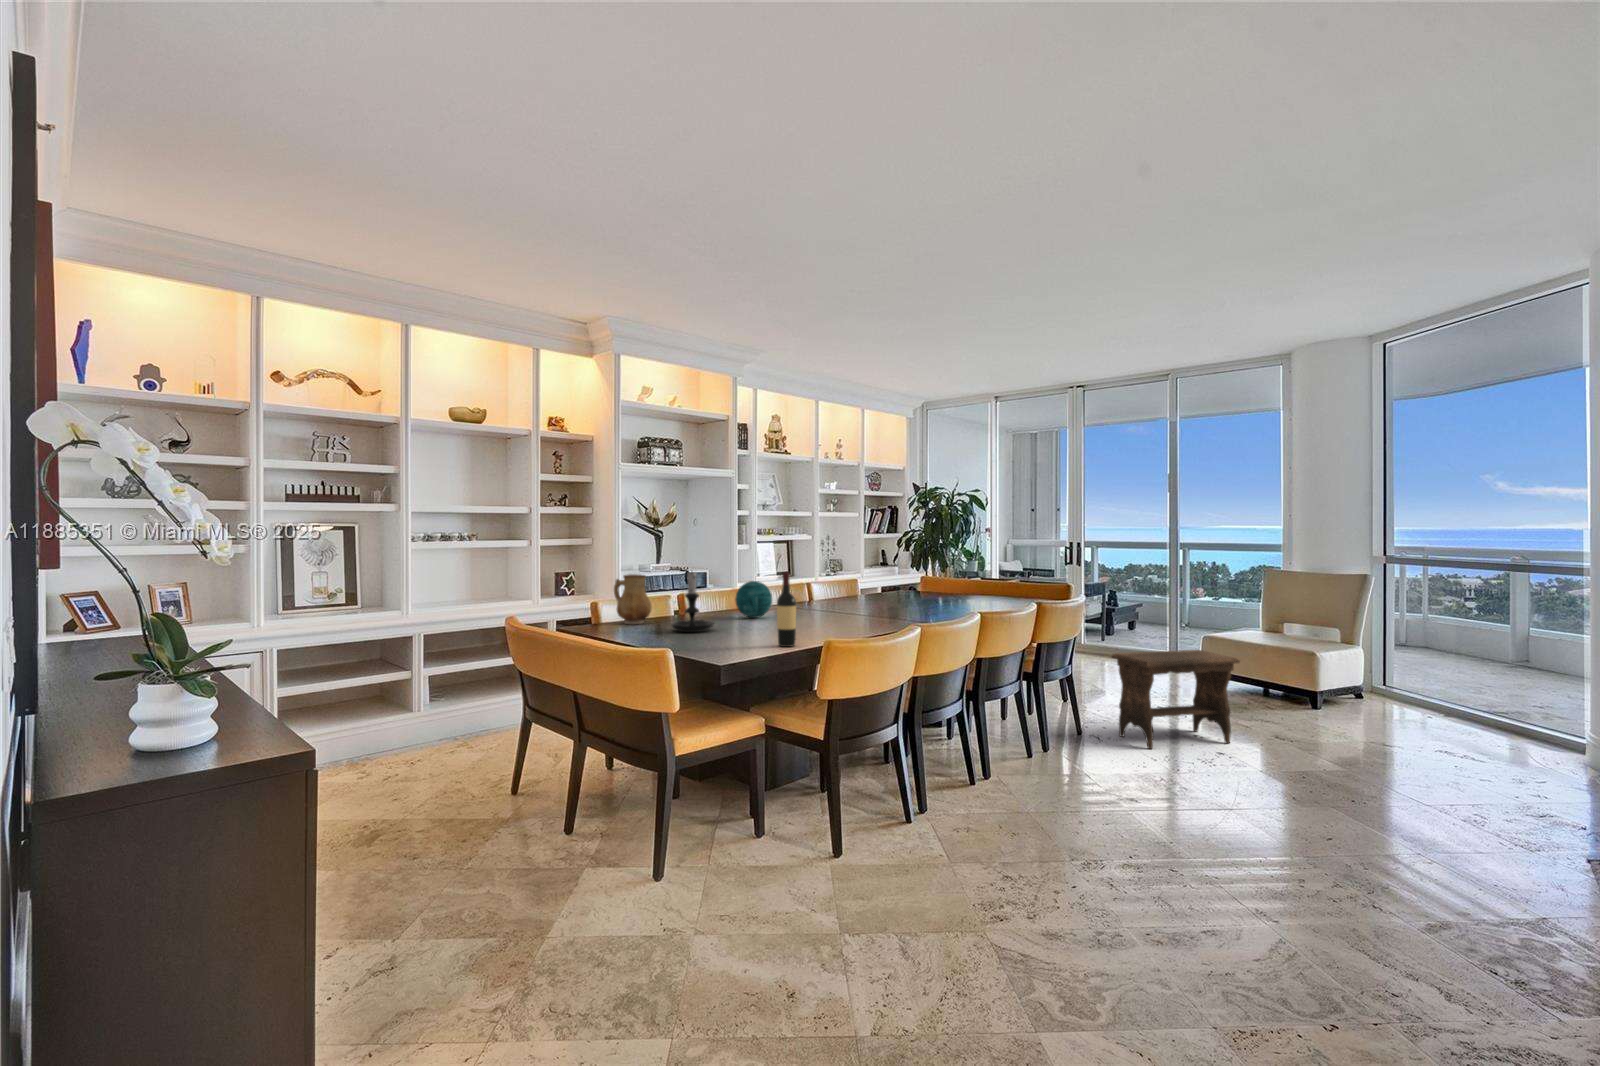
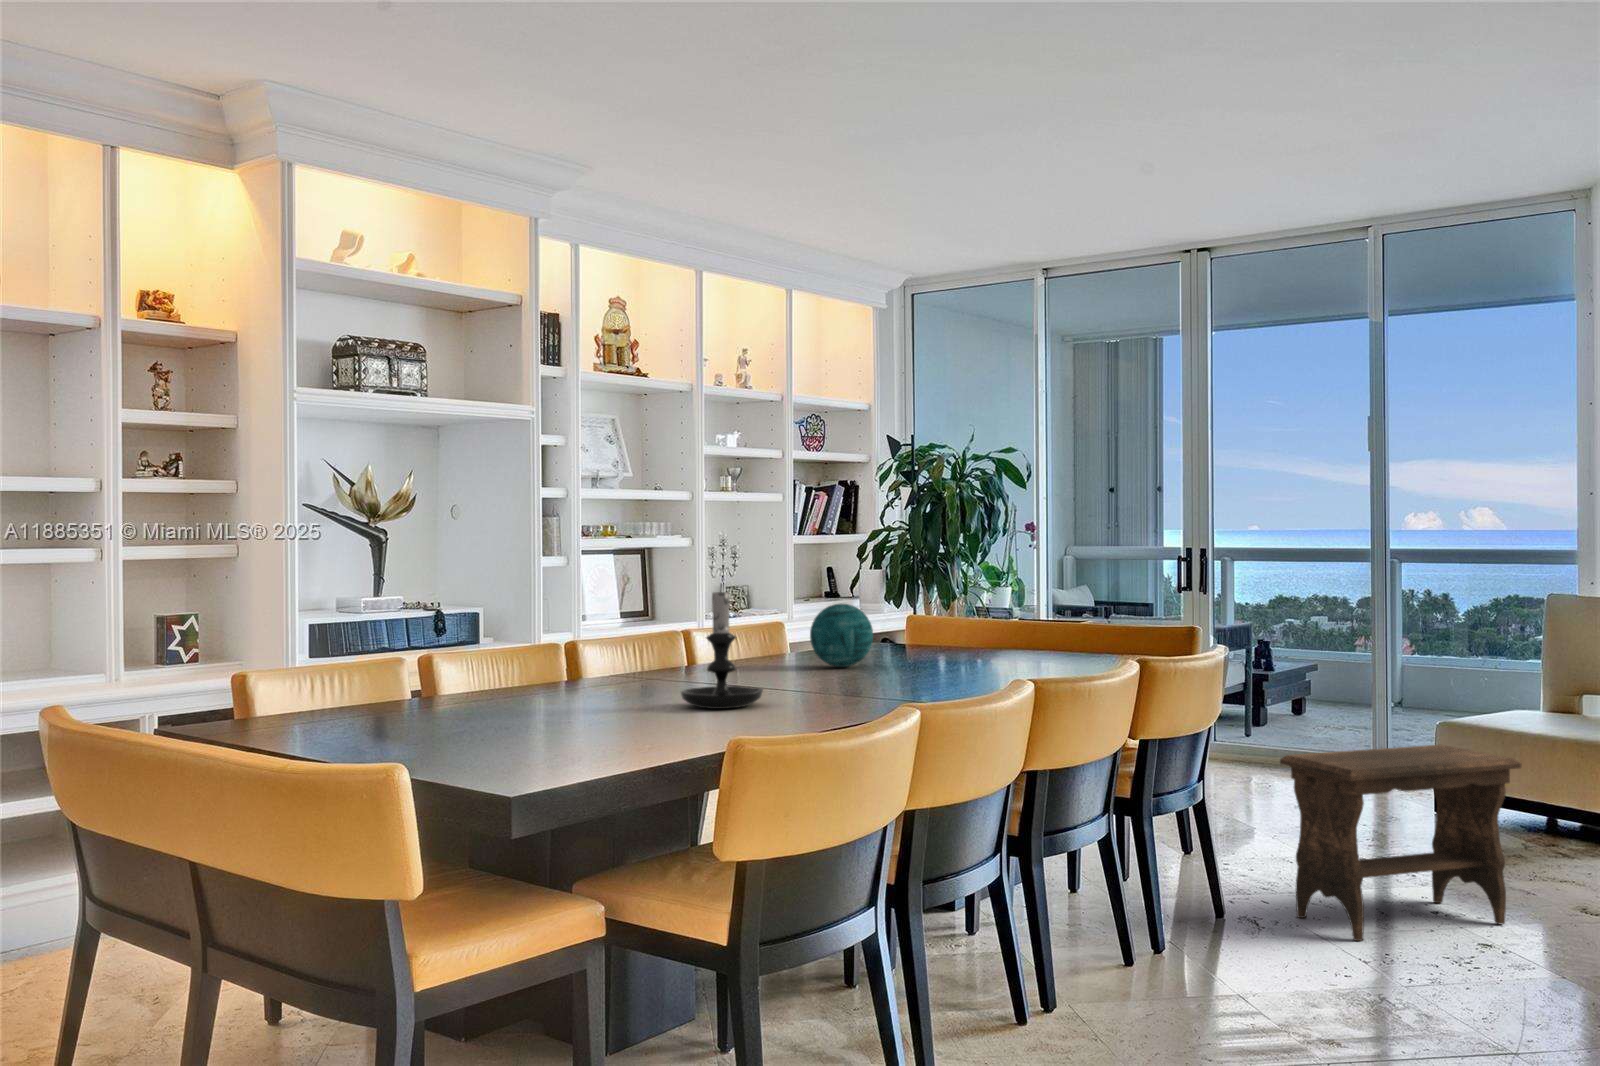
candle holder: present [671,572,714,632] -> present [681,585,763,709]
wine bottle: present [777,572,796,647] -> none [616,595,658,753]
ceramic pitcher: present [614,574,652,624] -> none [271,610,354,715]
decorative orb: present [735,581,772,618] -> present [810,604,873,667]

